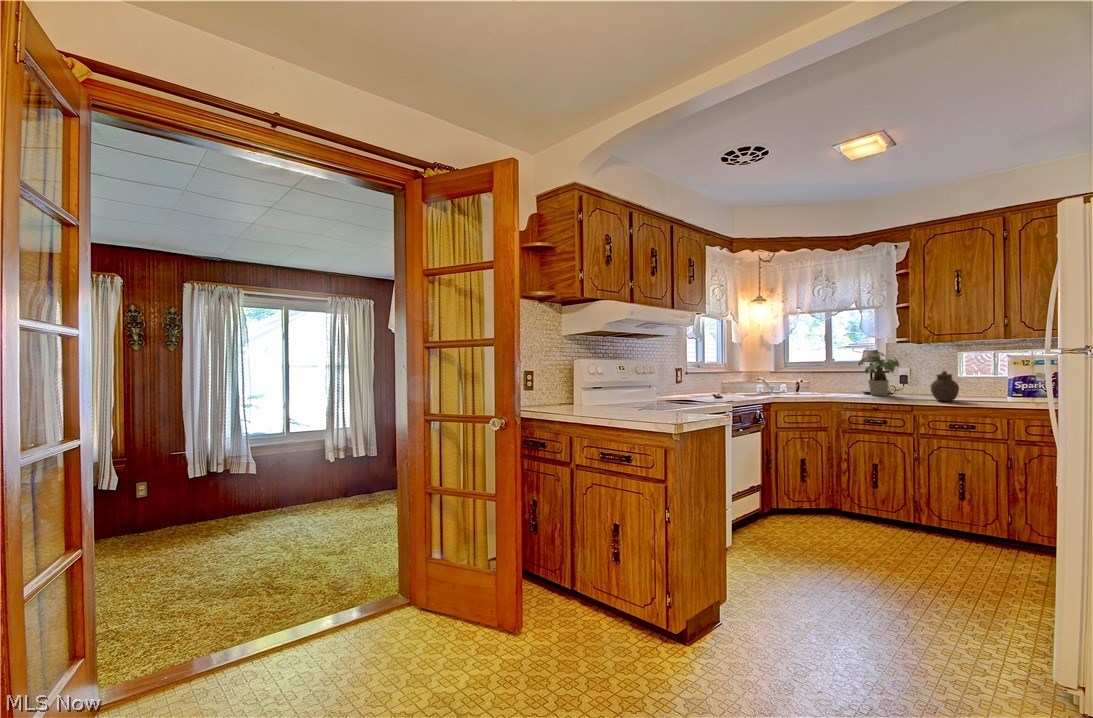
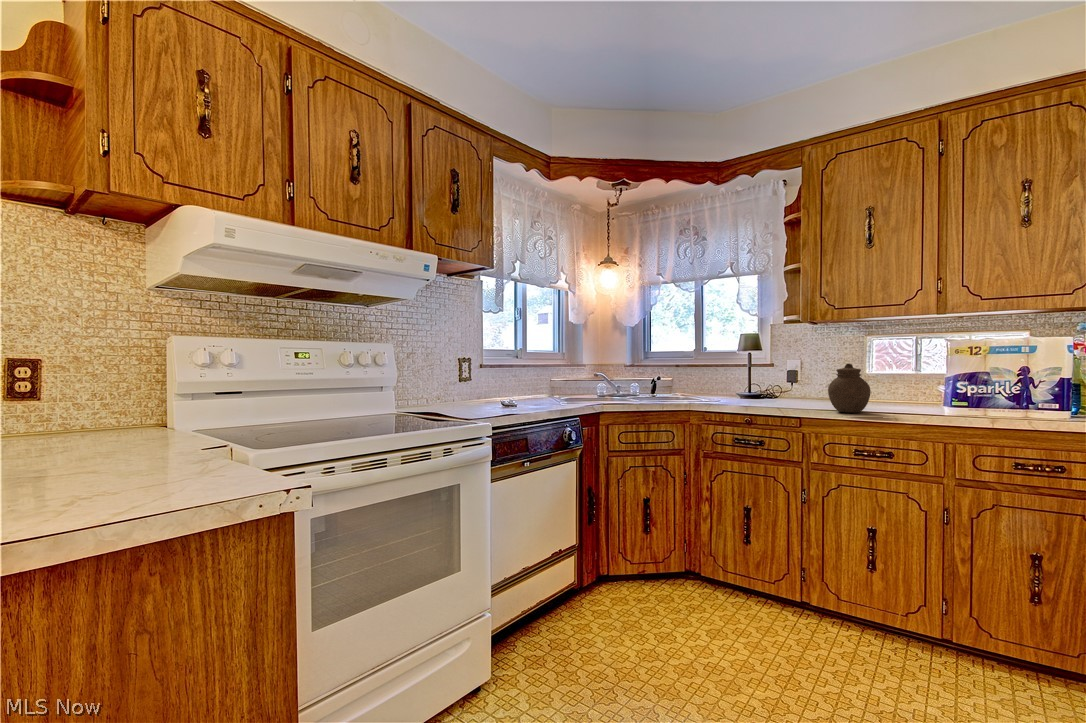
potted plant: present [858,352,899,396] -> none [728,335,787,401]

